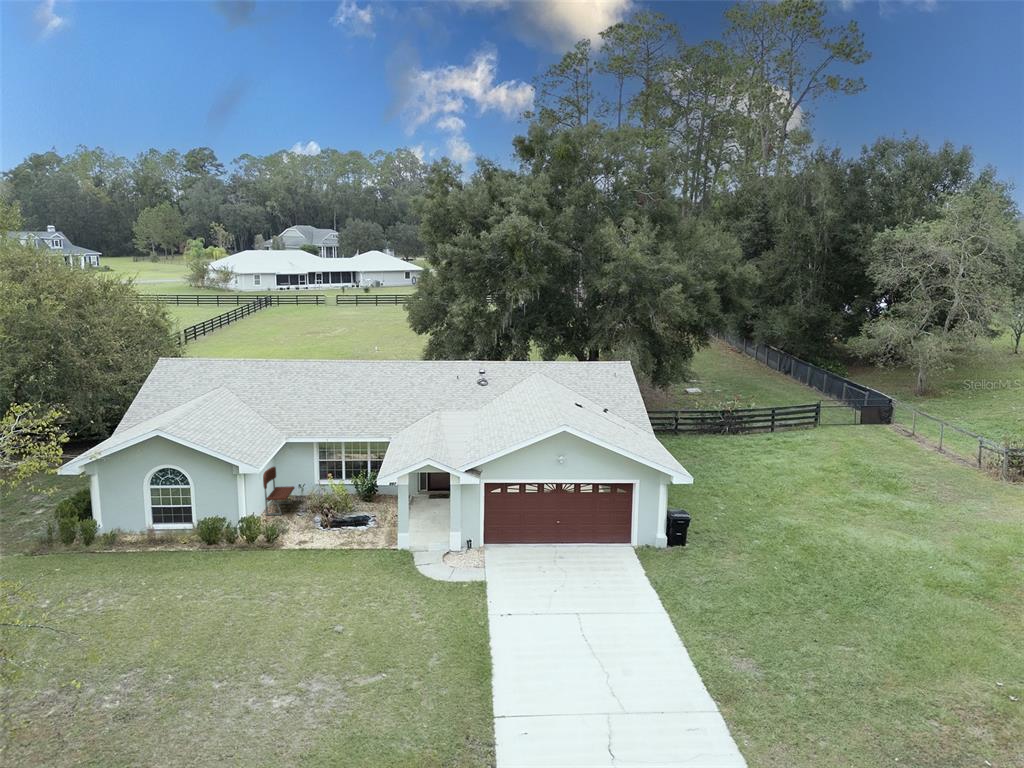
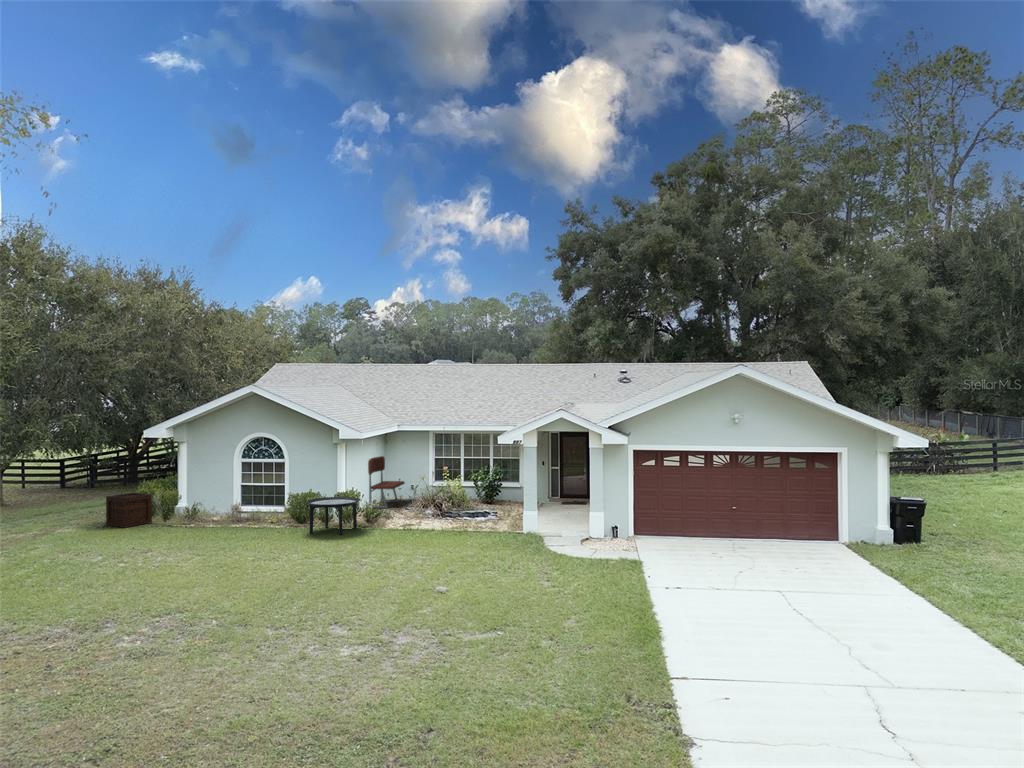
wooden crate: none [31,523,75,559] -> present [106,493,152,528]
round table: none [218,523,263,560] -> present [307,497,360,535]

